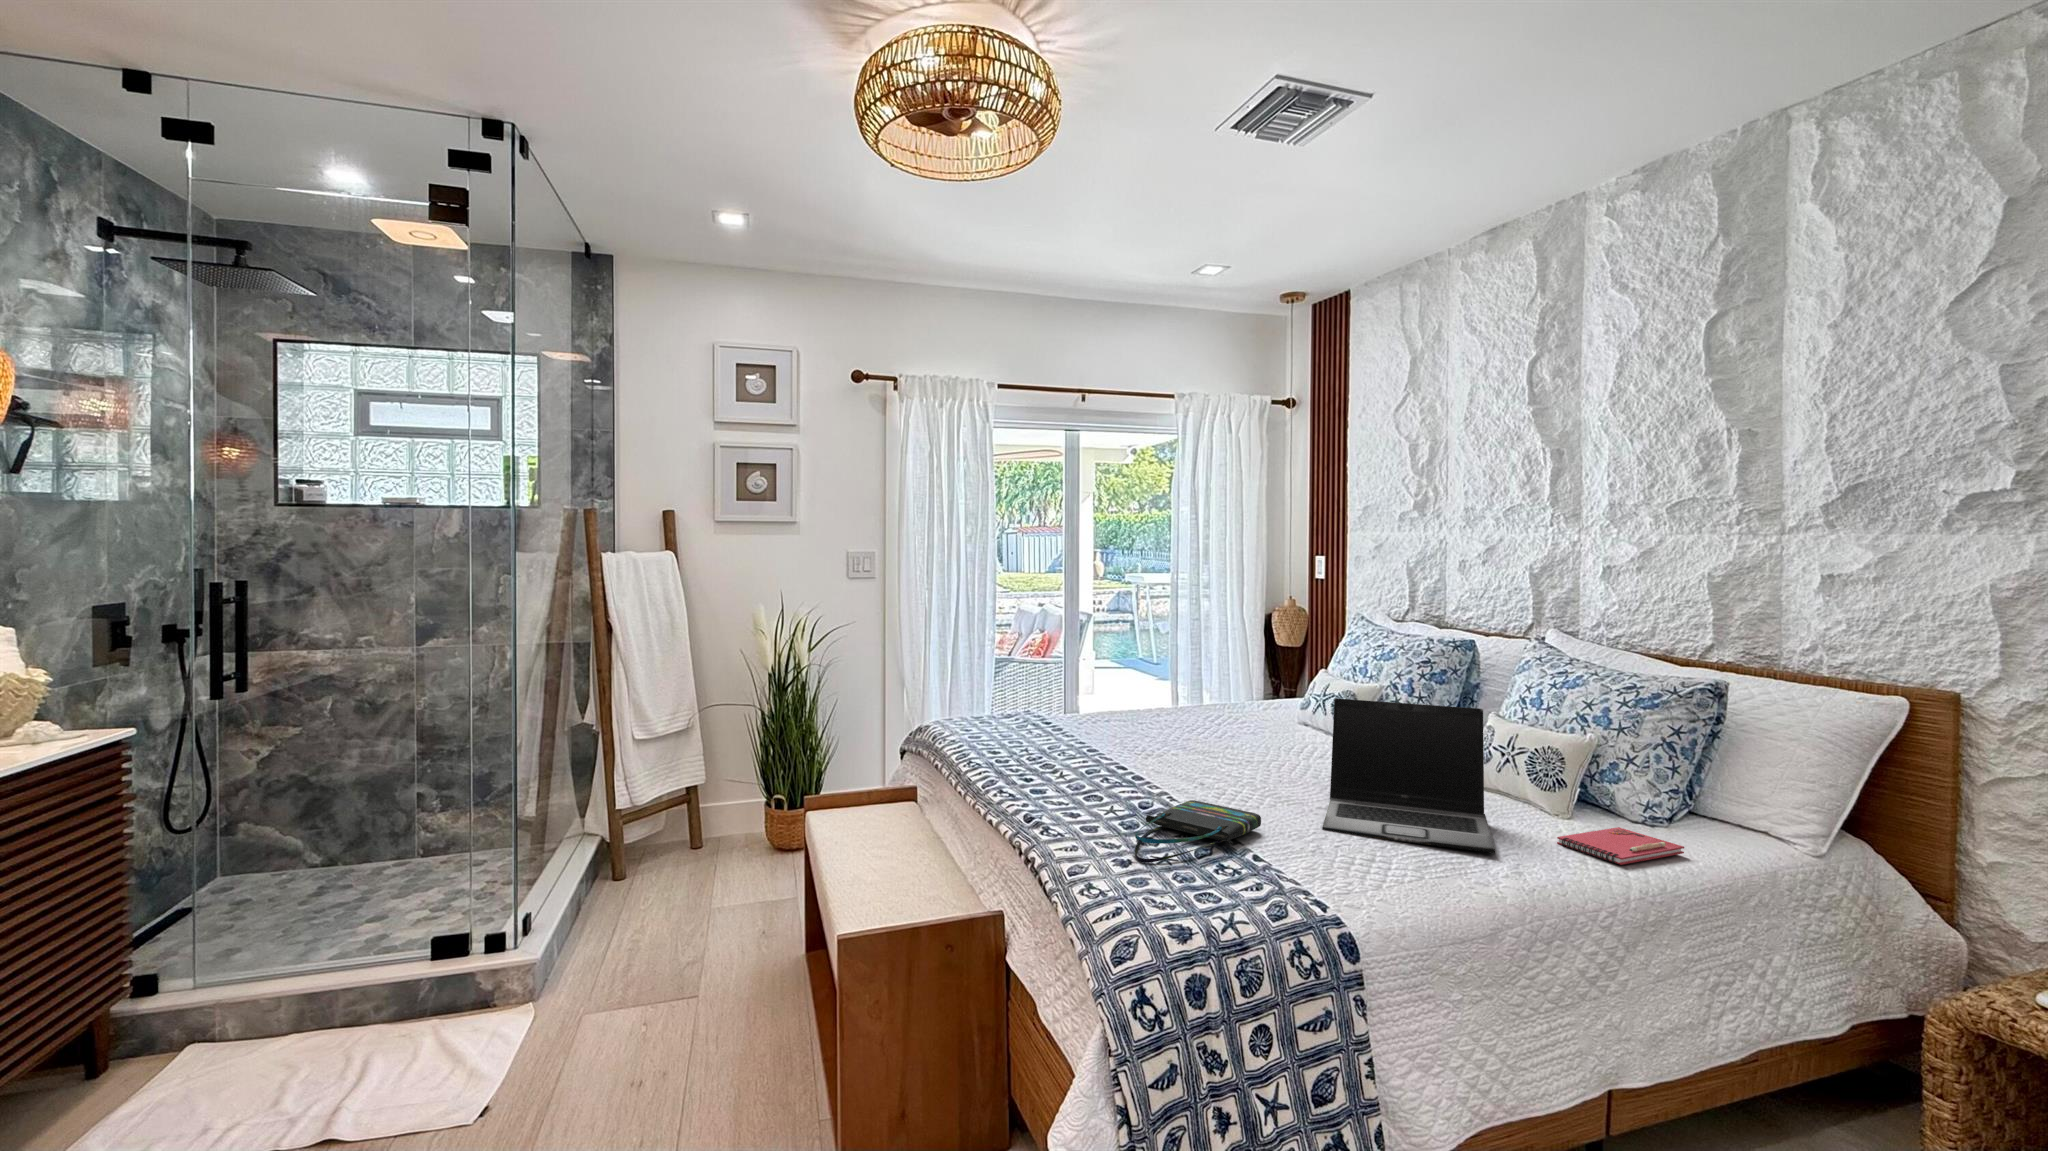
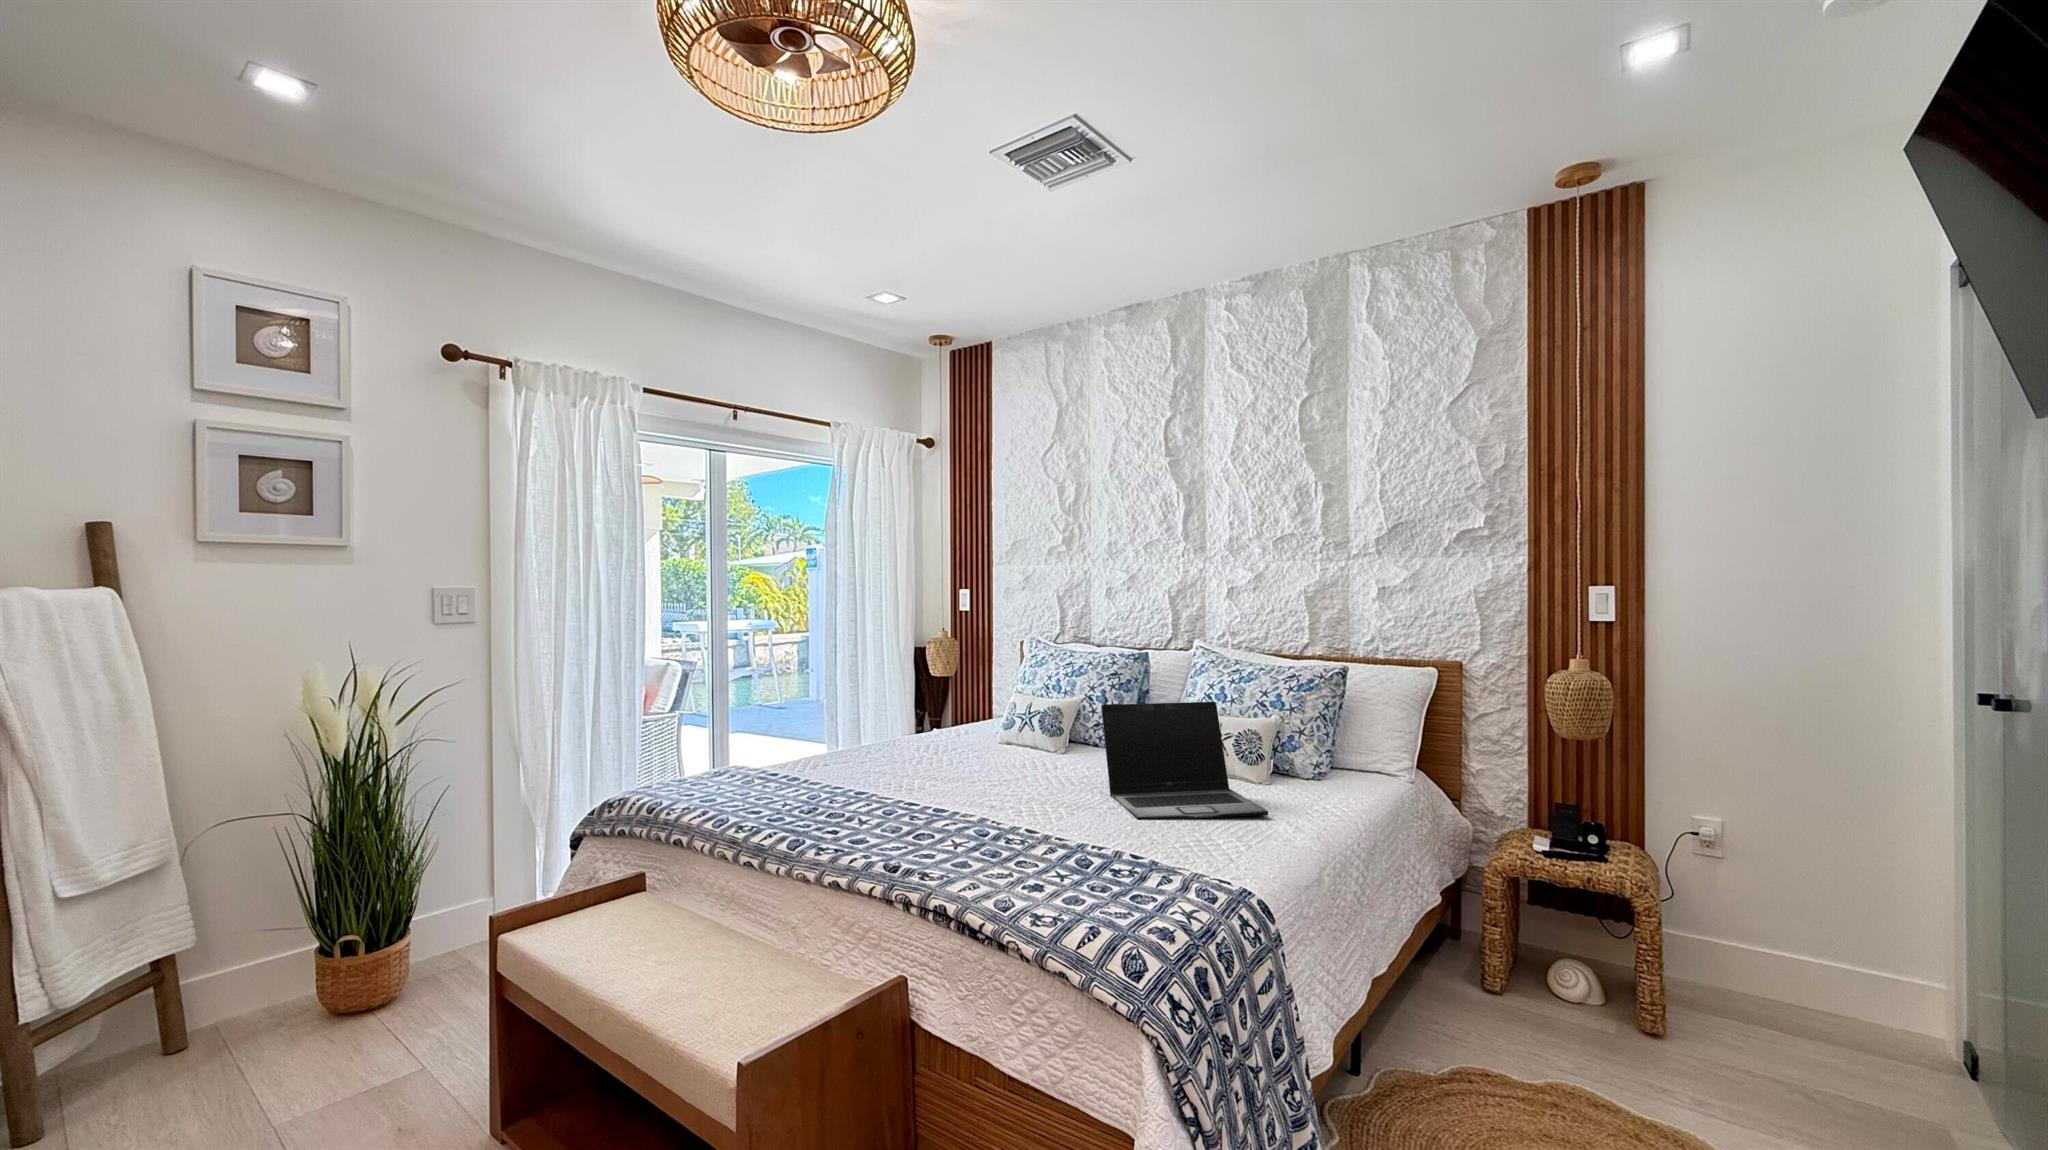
tote bag: present [1135,800,1261,863] -> none [1005,811,1101,871]
notebook: present [1557,827,1684,865] -> none [1288,785,1360,809]

